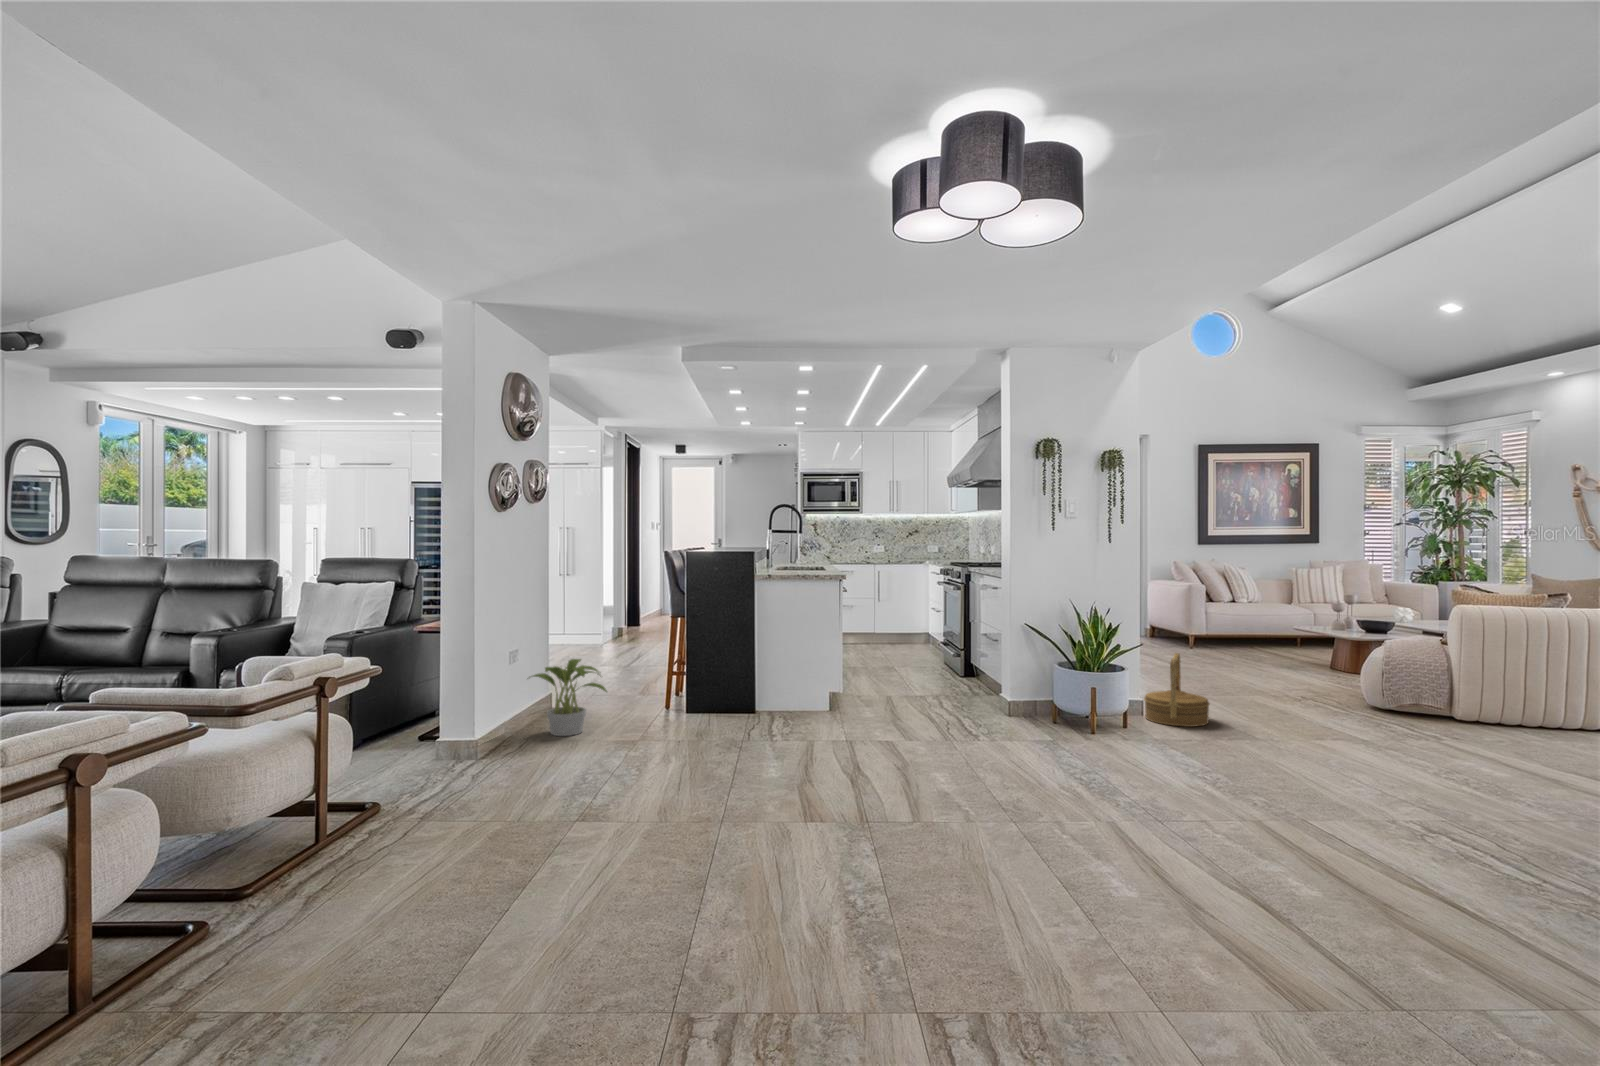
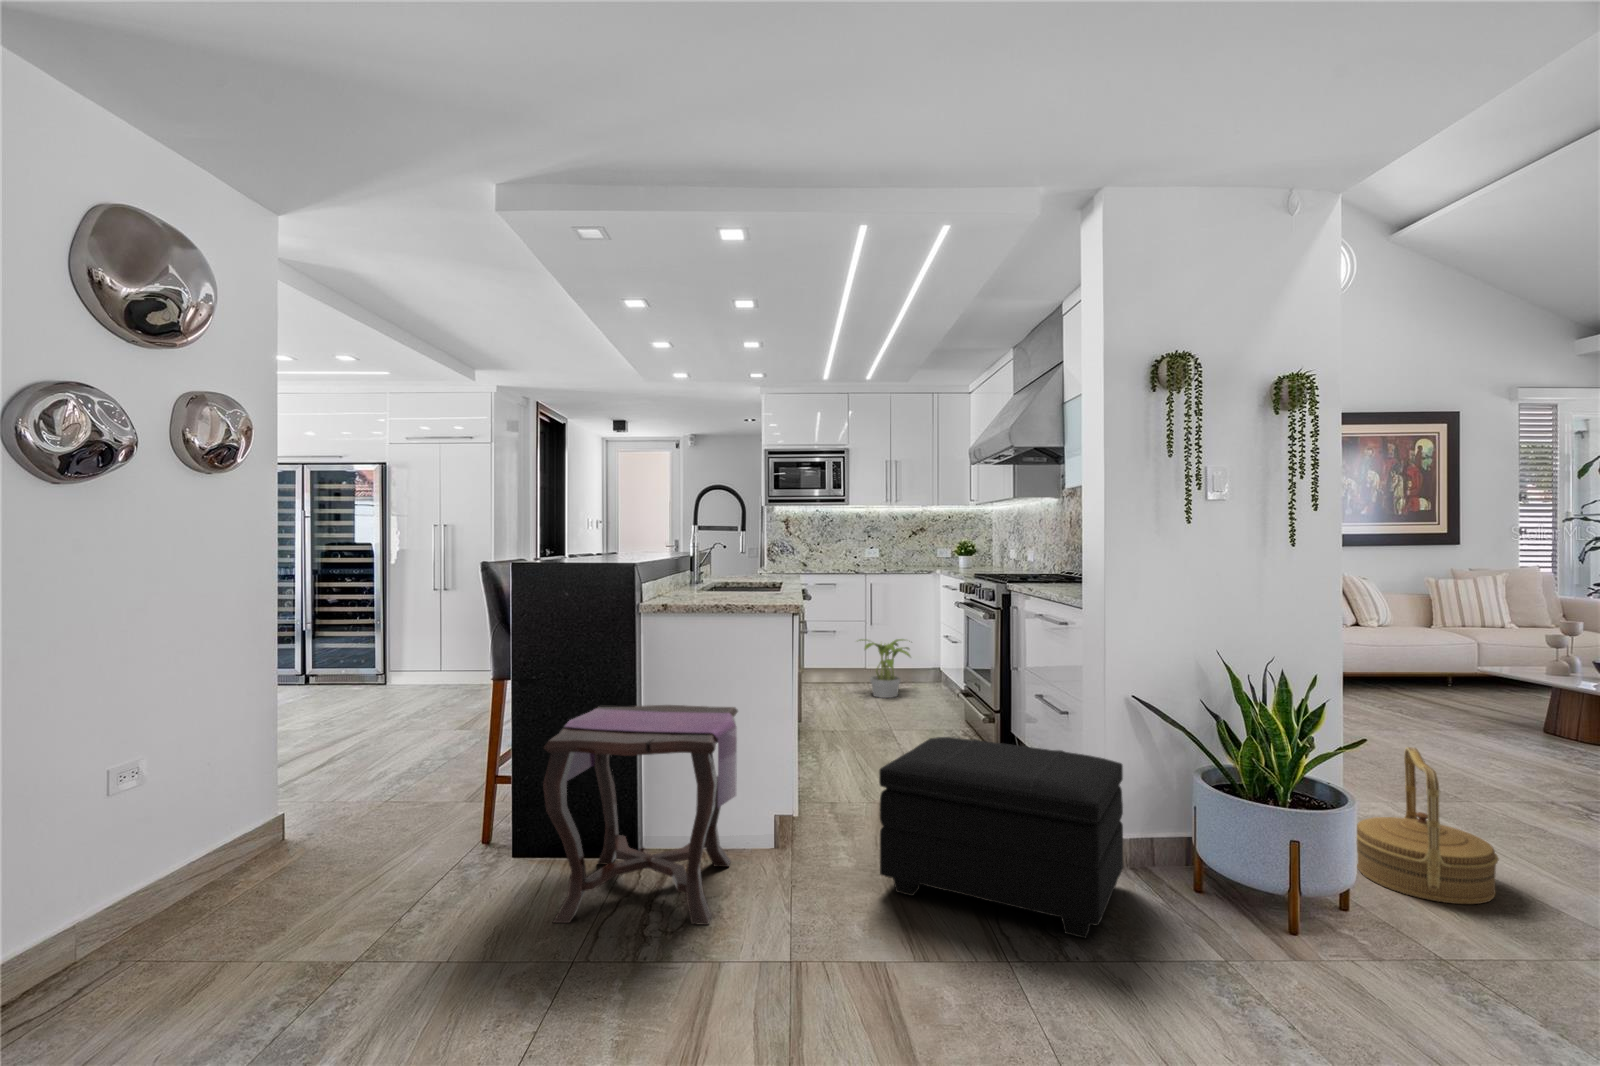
side table: none [723,631,815,732] -> present [543,705,738,925]
footstool: none [890,649,1017,735] -> present [879,737,1123,938]
potted plant: present [533,659,607,736] -> present [861,639,910,698]

